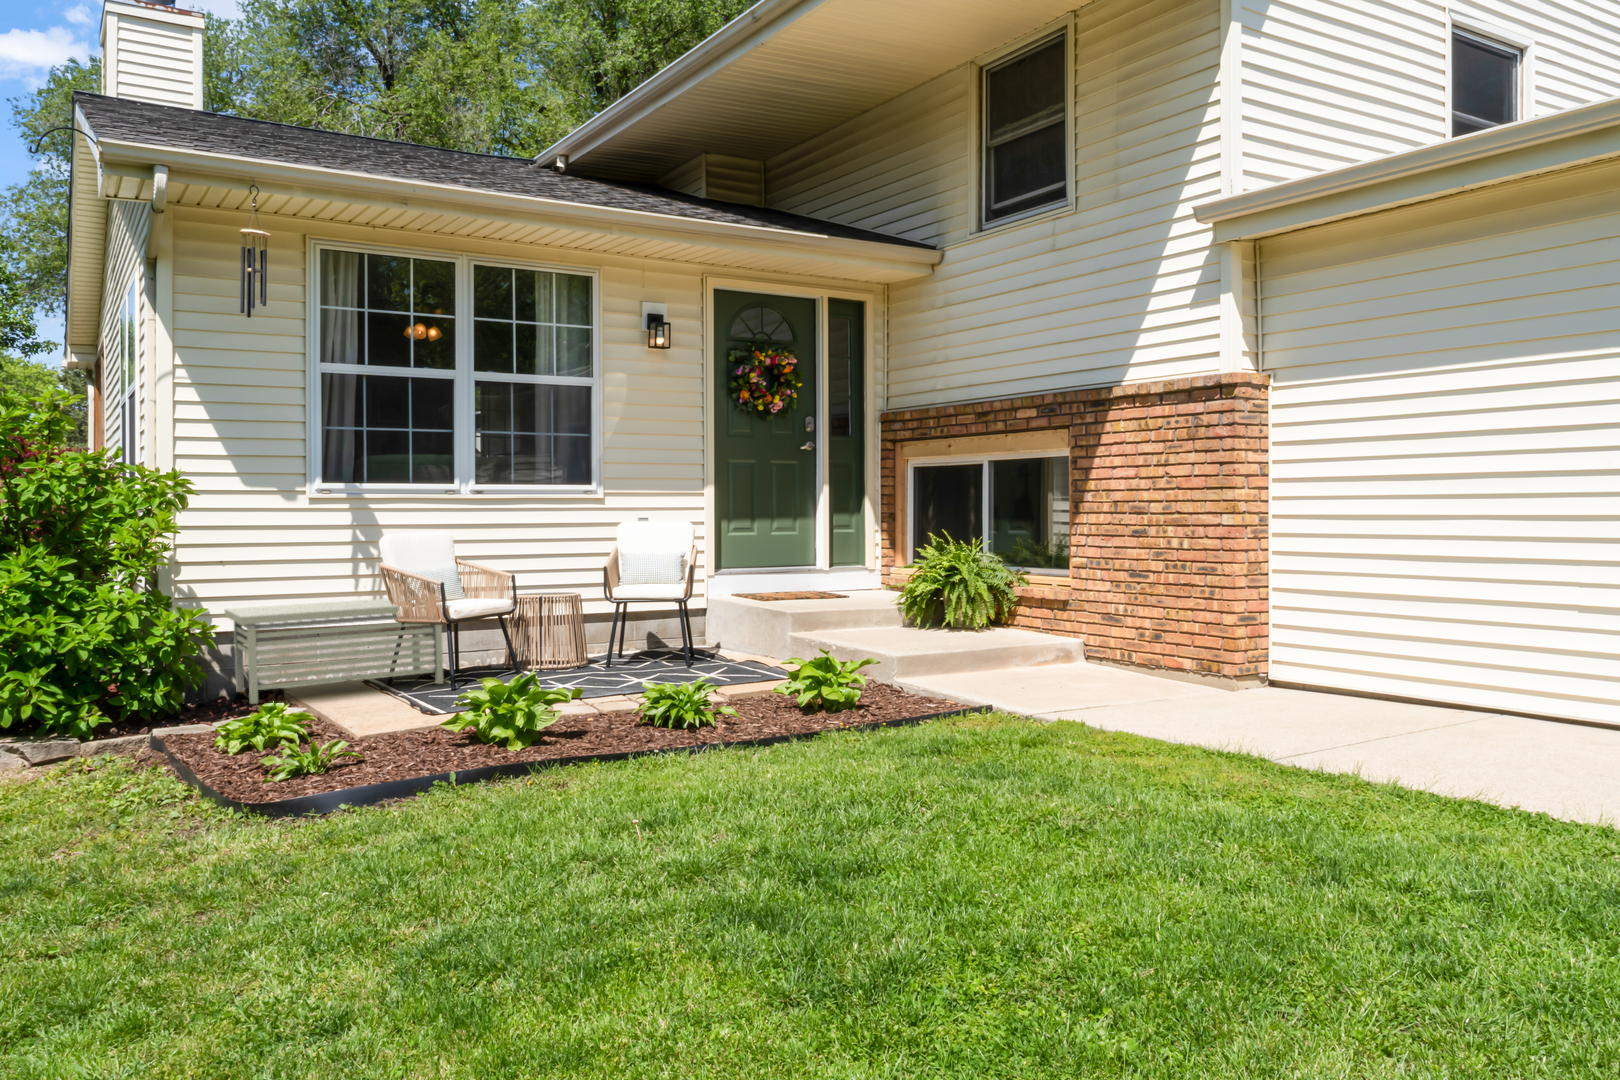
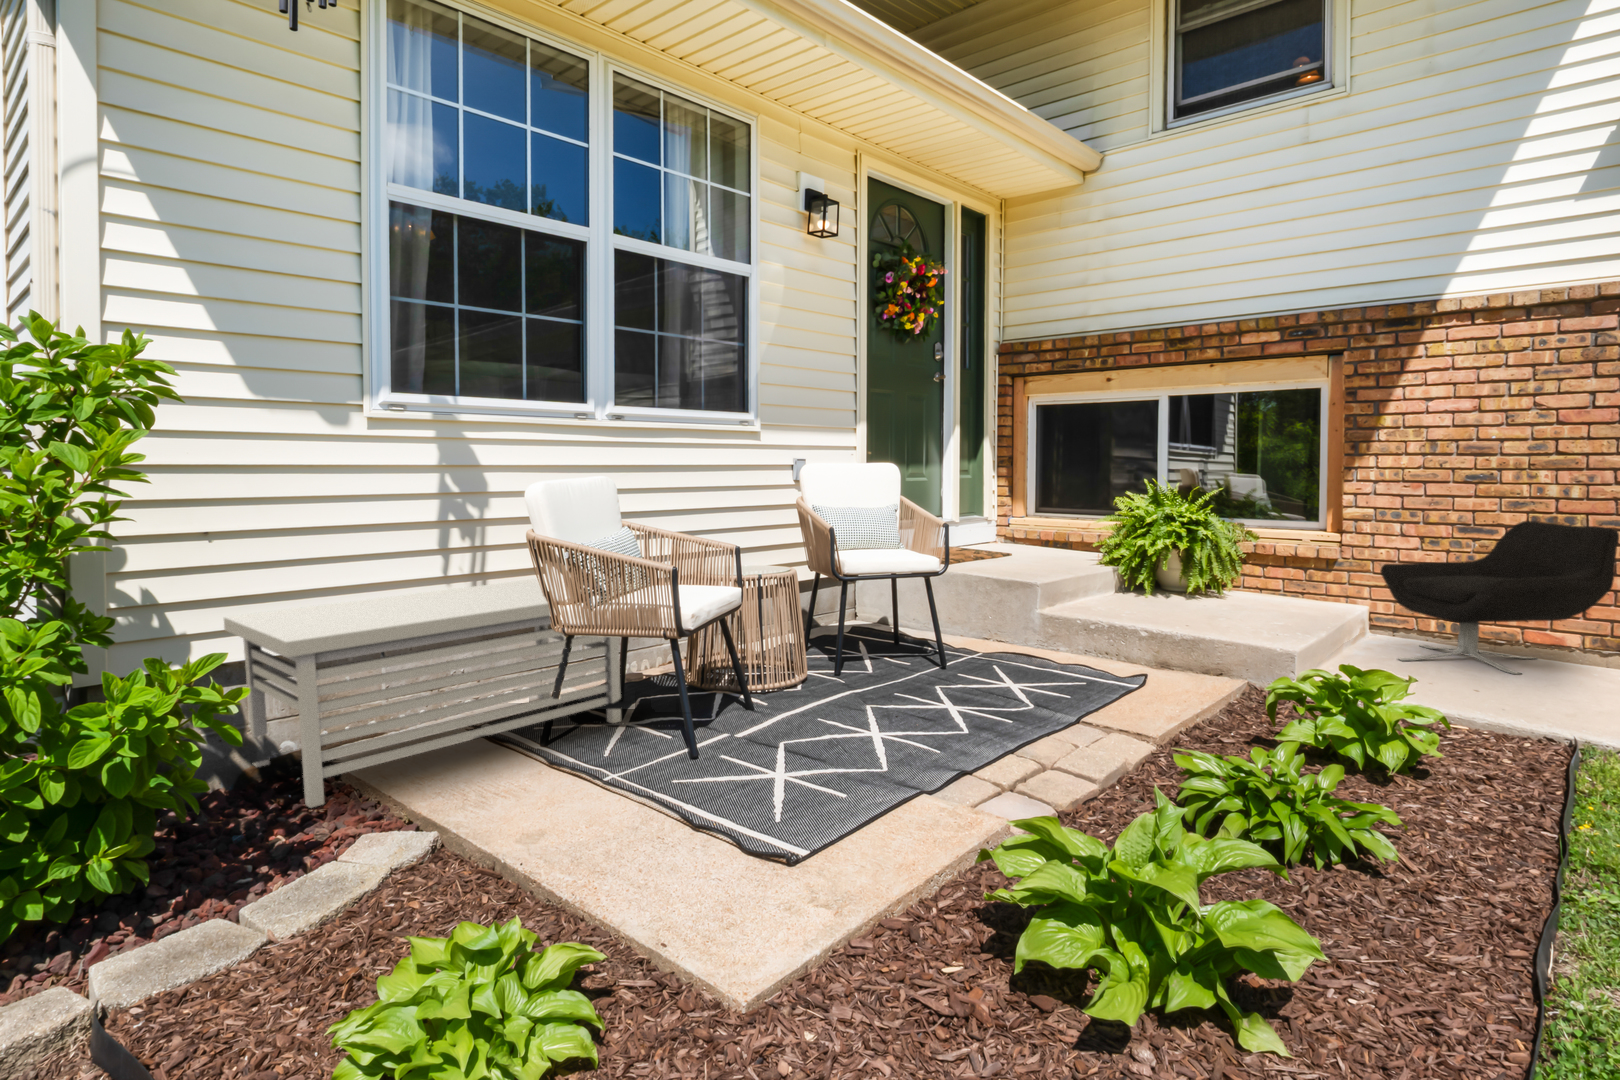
lounge chair: none [1029,567,1168,682] -> present [1380,521,1619,674]

